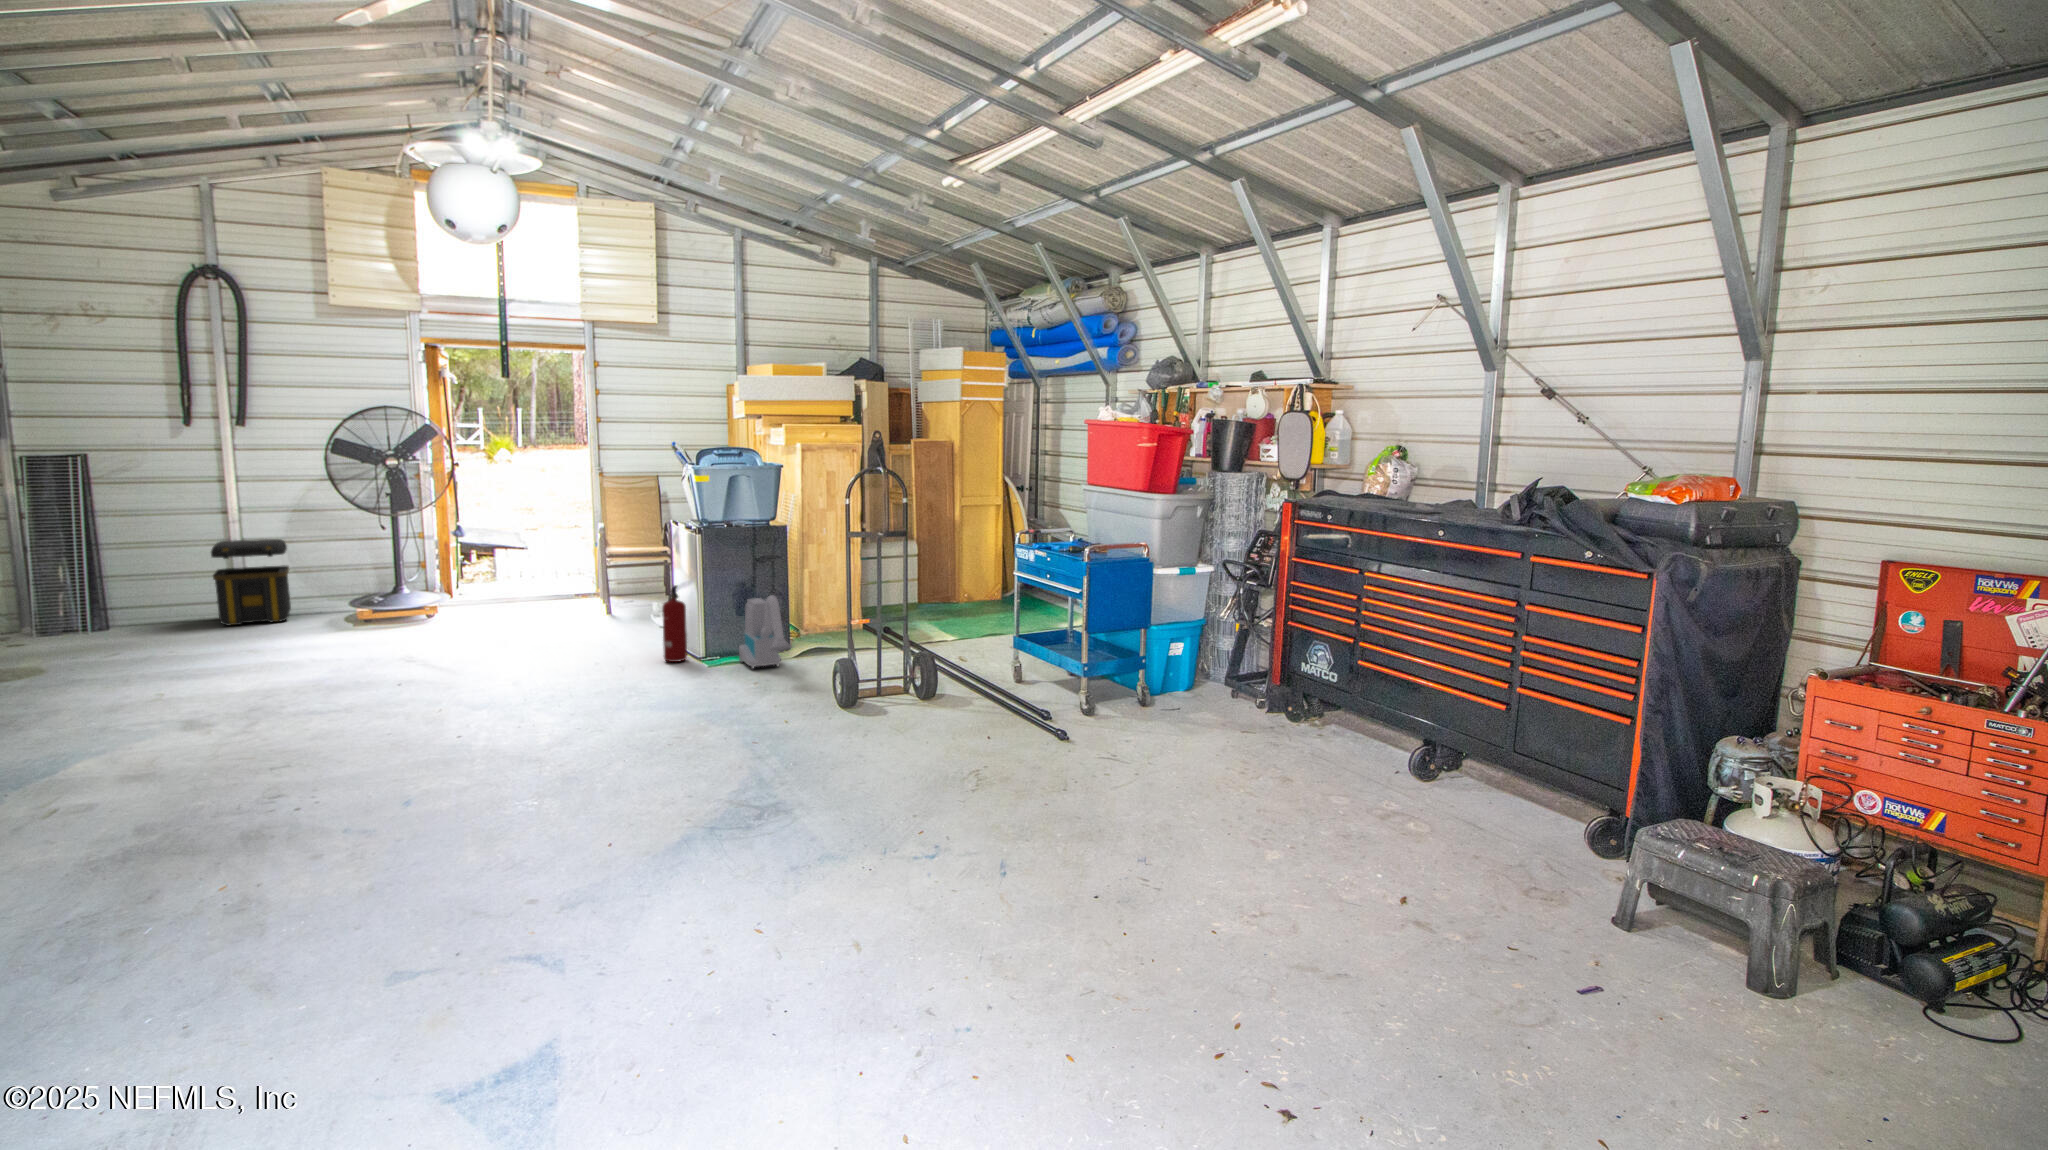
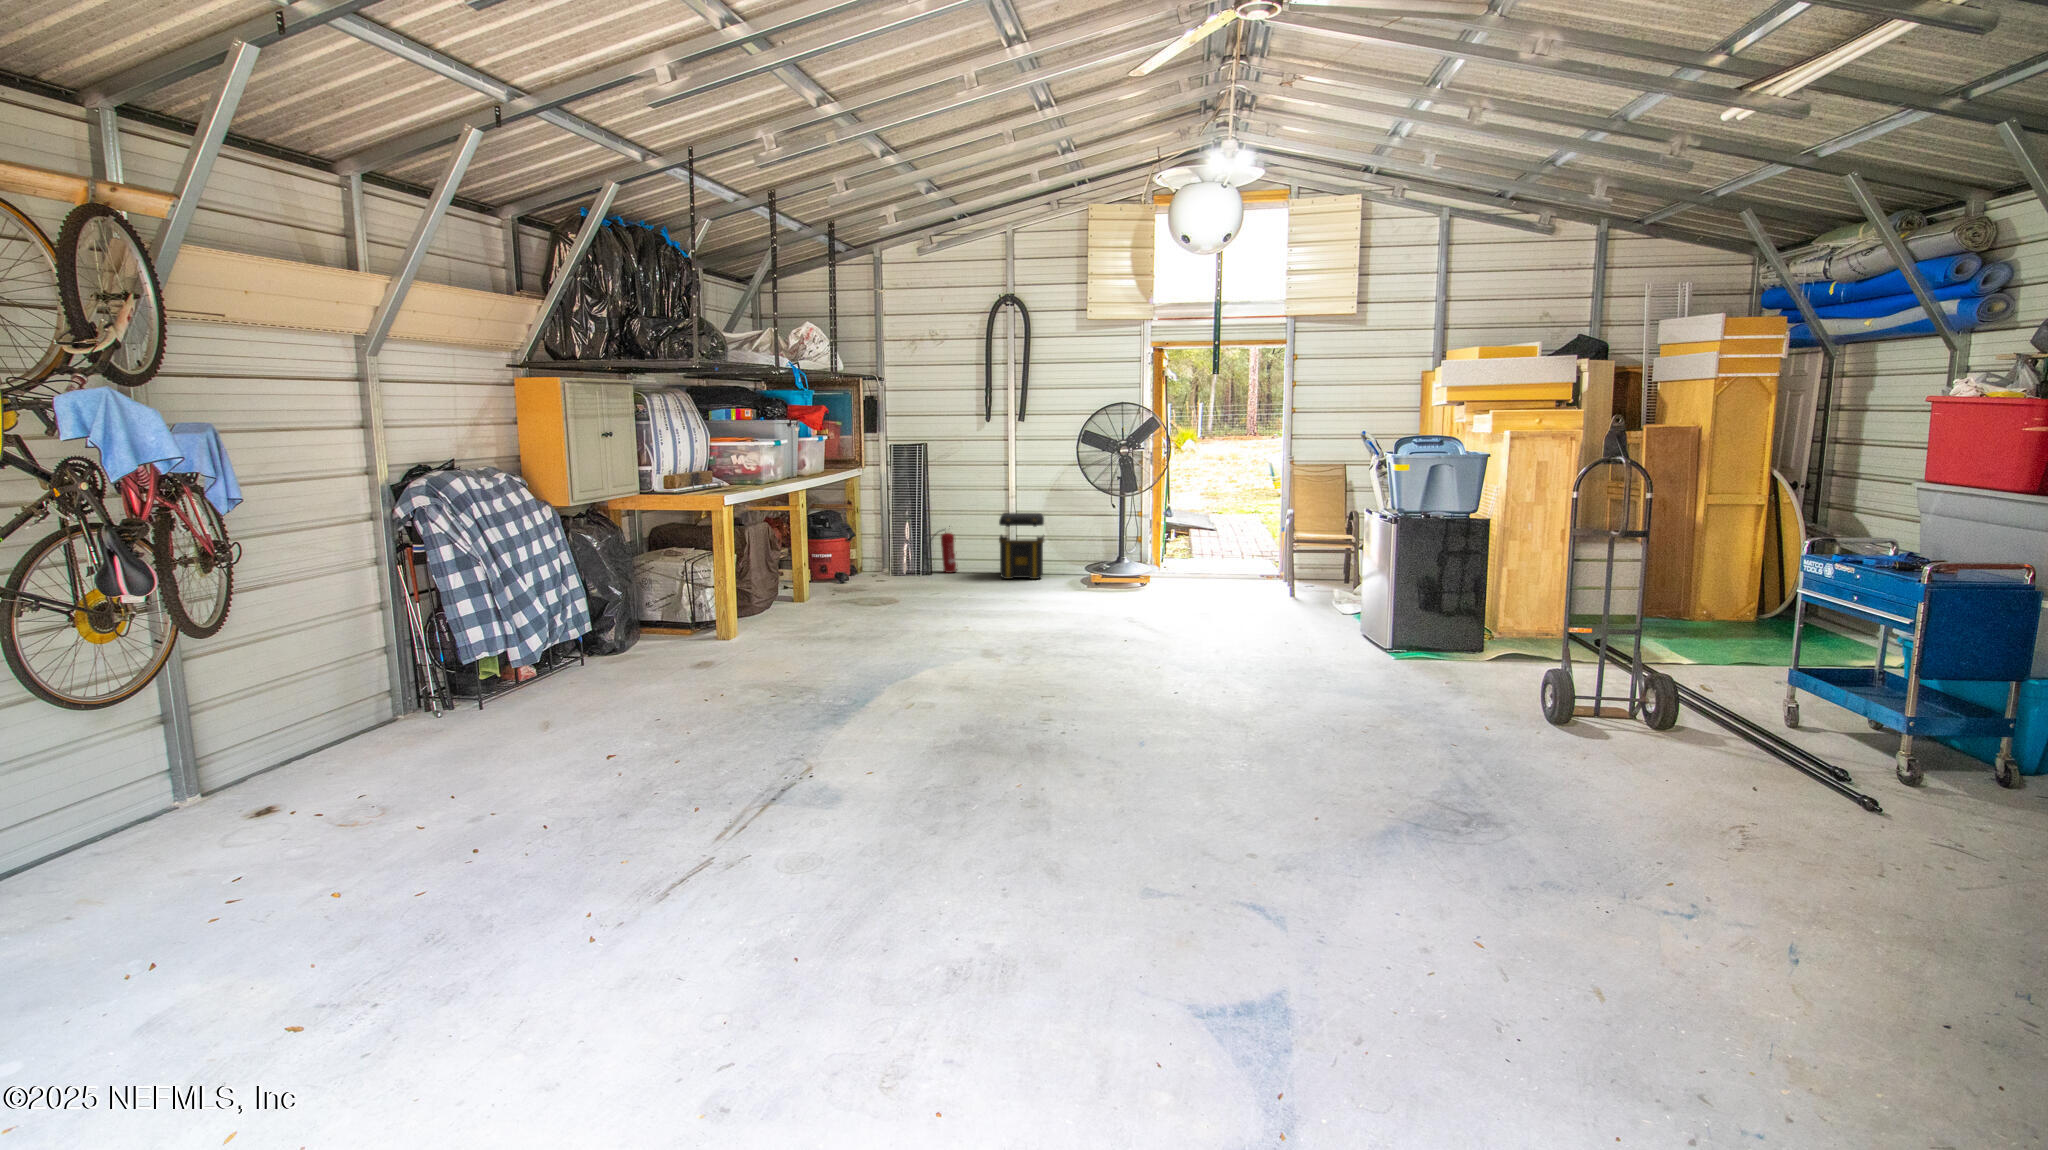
fire extinguisher: present [662,585,687,662] -> present [927,526,957,573]
vacuum cleaner: present [739,595,792,669] -> none [1424,592,1489,667]

